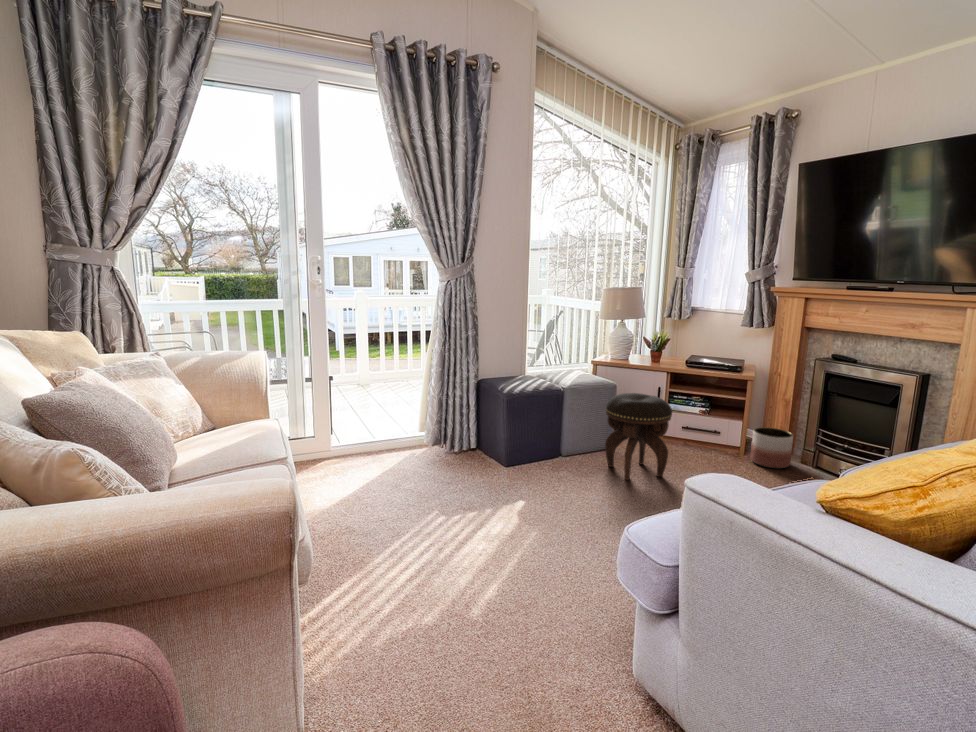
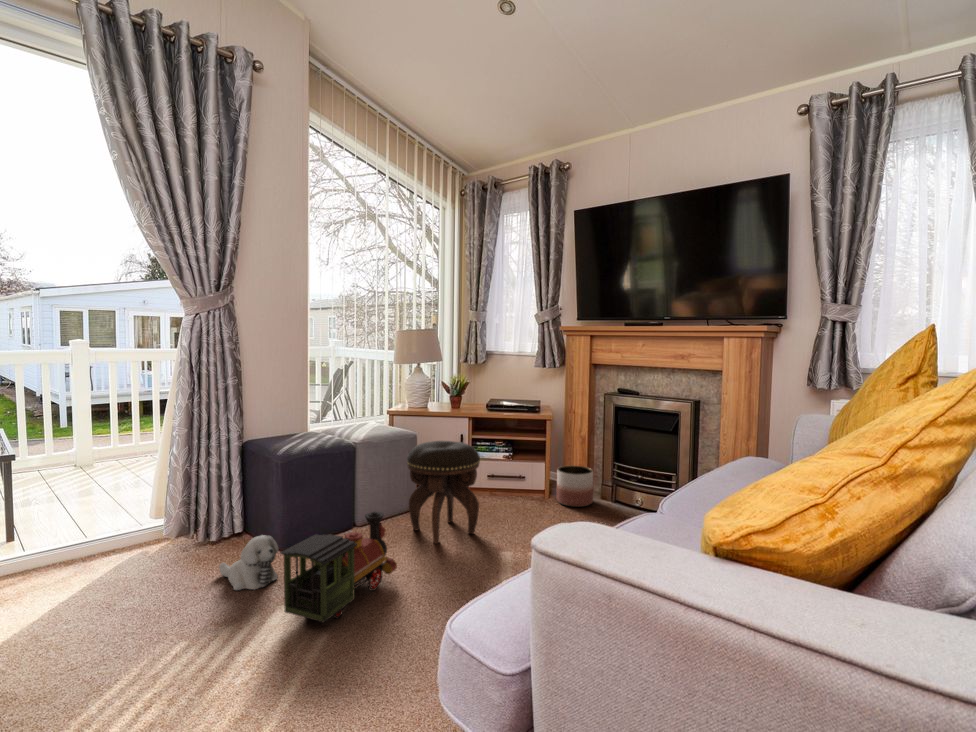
toy train: none [509,447,593,521] -> present [280,512,397,622]
plush toy: none [464,453,505,491] -> present [219,535,278,590]

